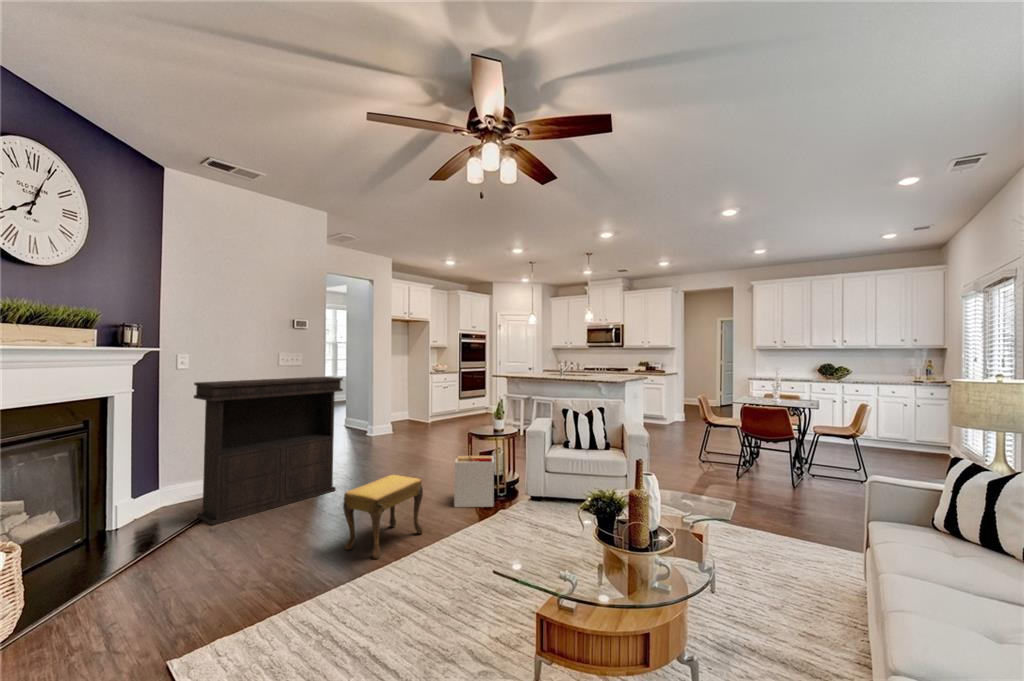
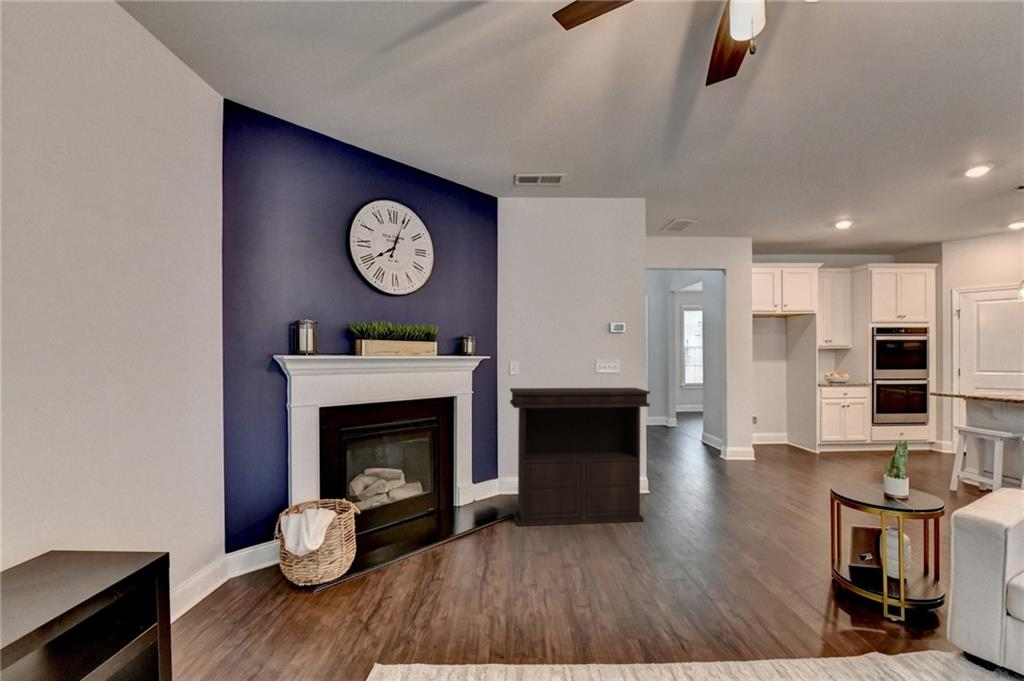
storage bin: present [454,446,494,507] -> none [783,509,862,621]
footstool: present [343,475,423,559] -> none [604,526,712,633]

